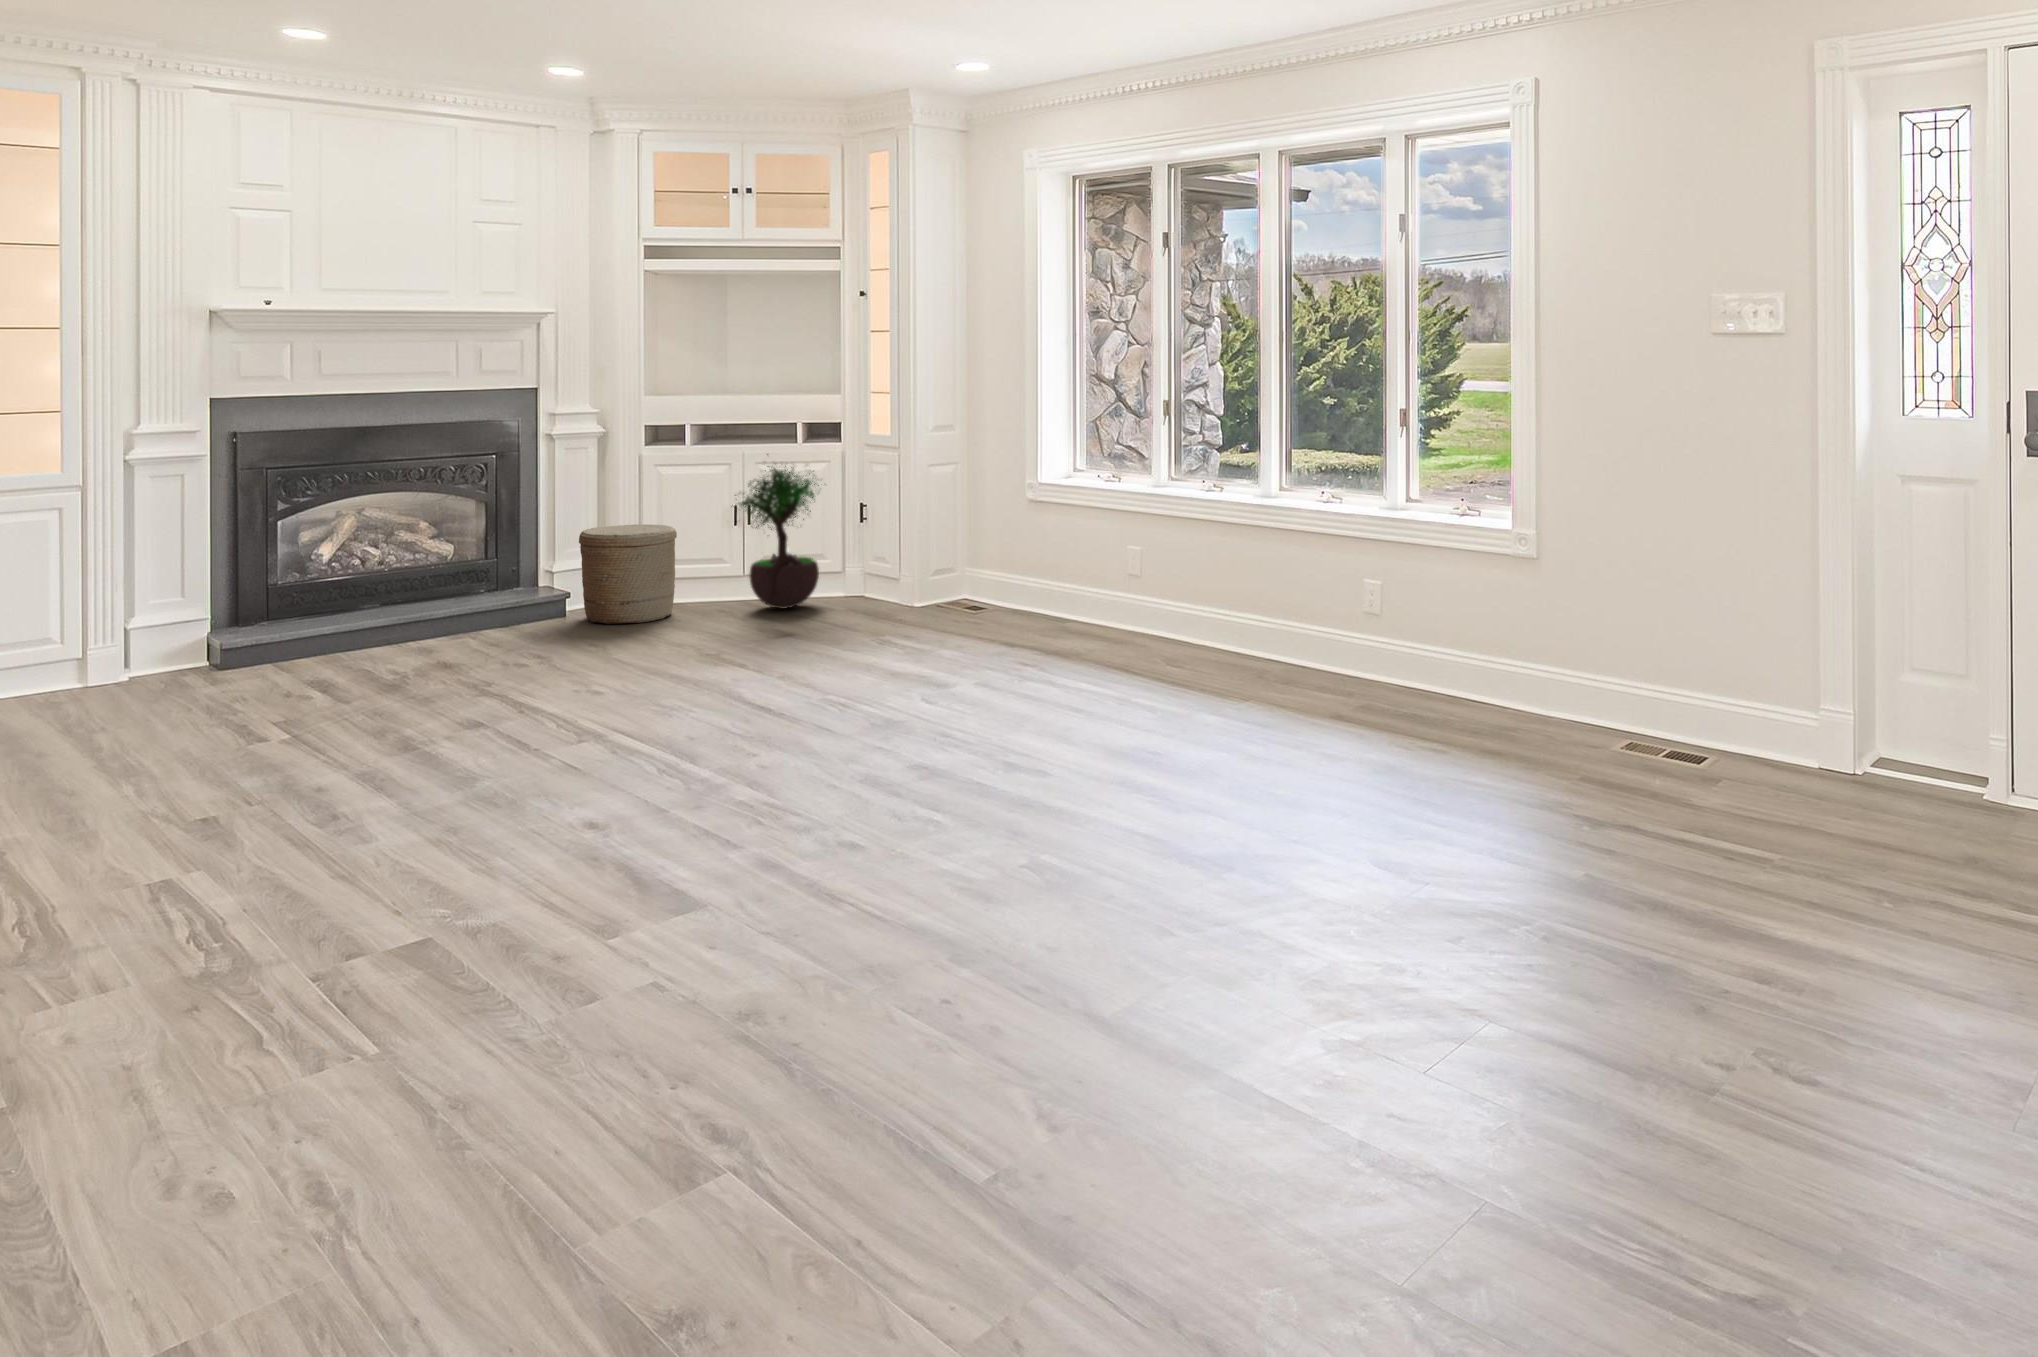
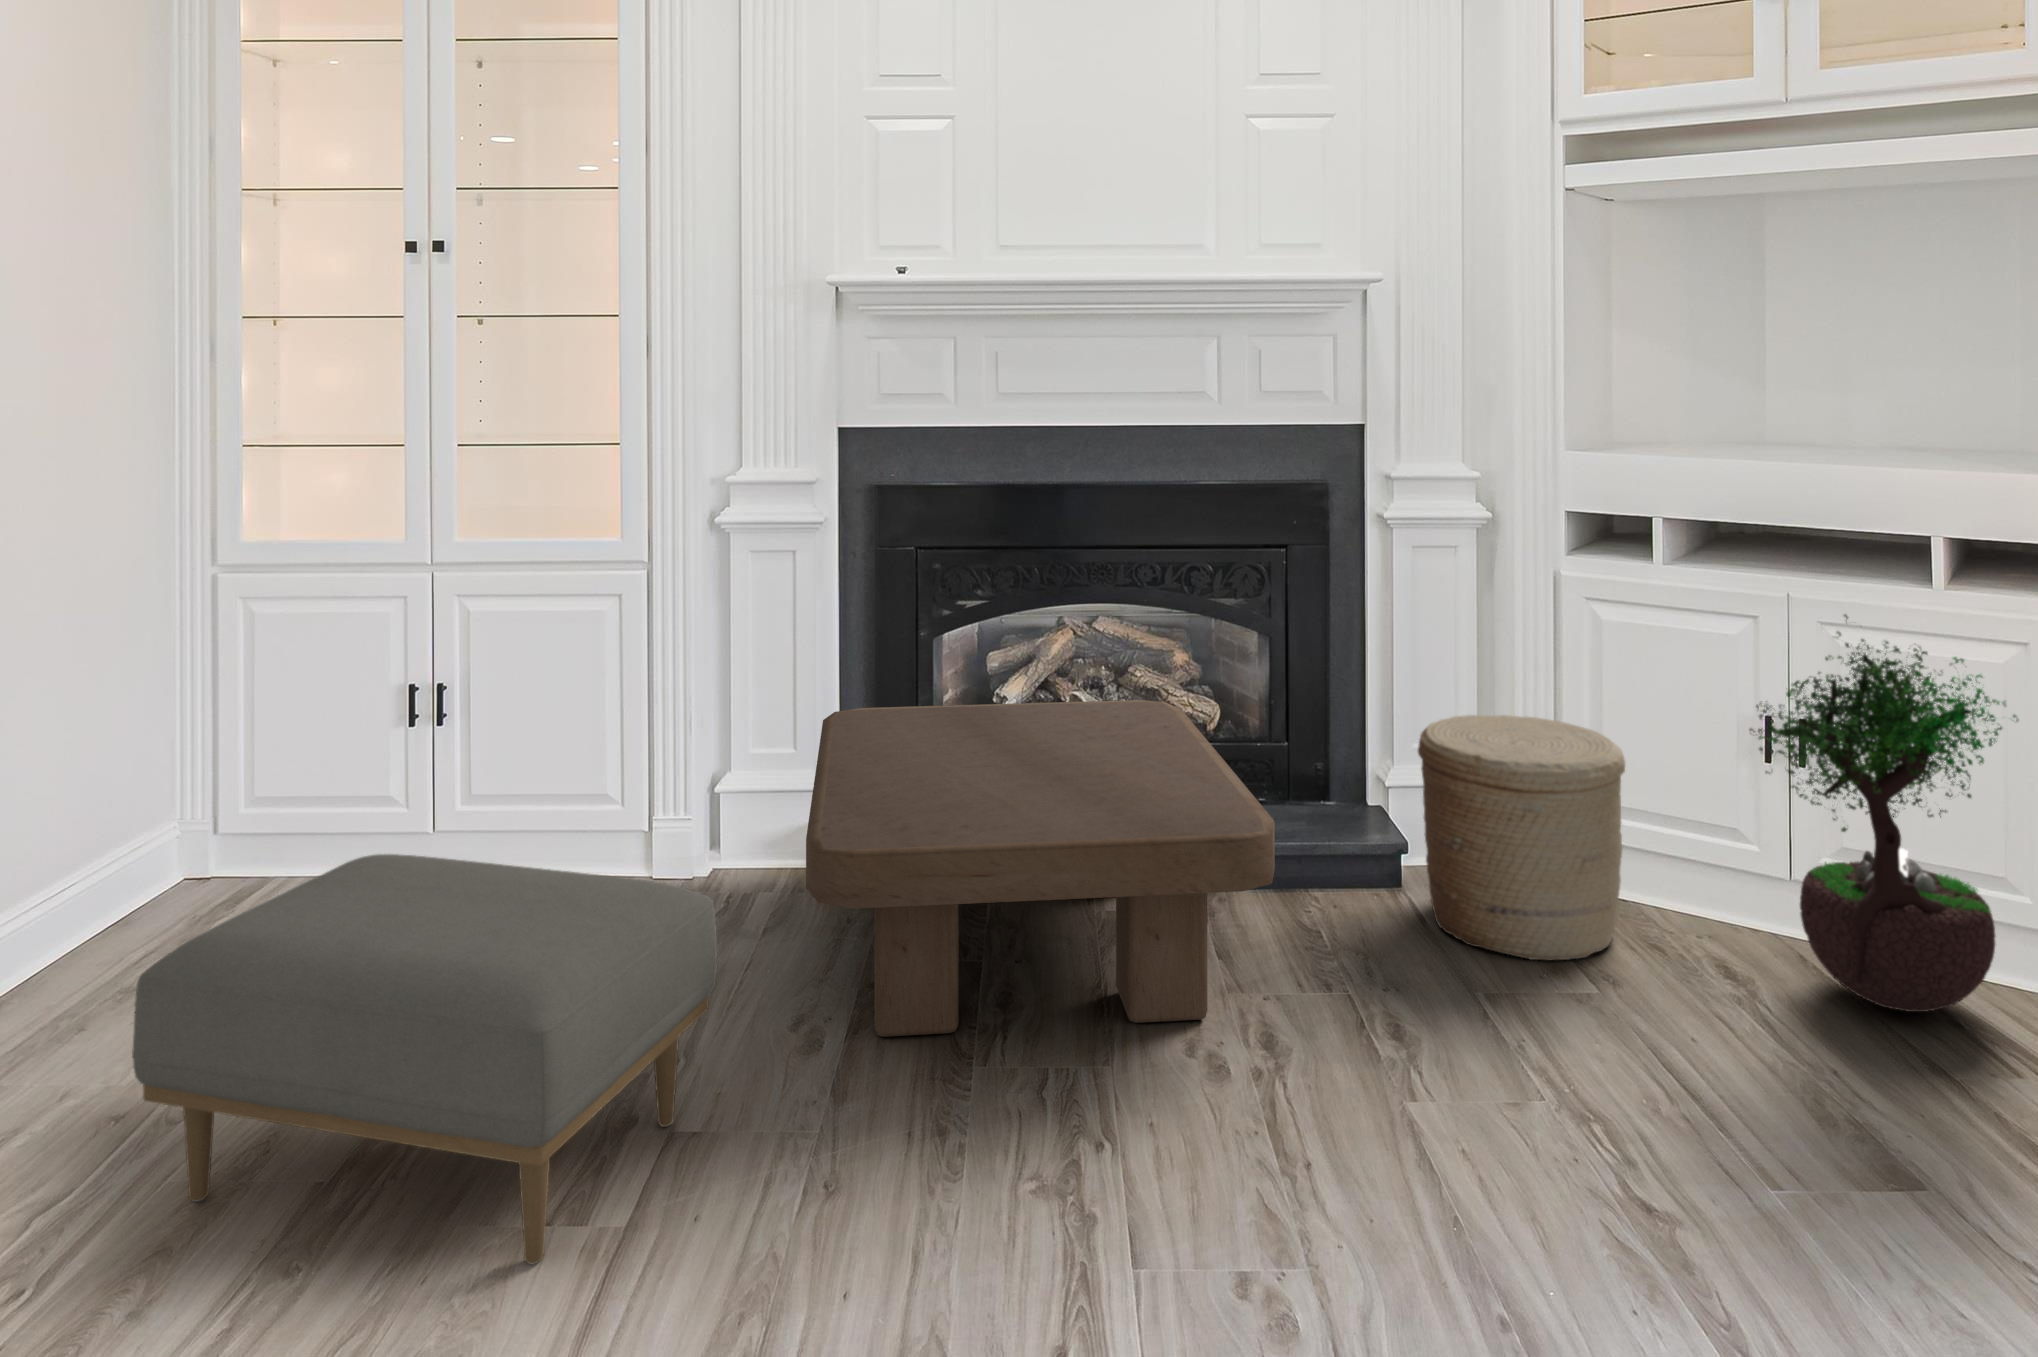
coffee table: none [218,545,544,688] -> present [806,700,1275,1037]
ottoman: none [18,608,299,779] -> present [132,854,717,1264]

